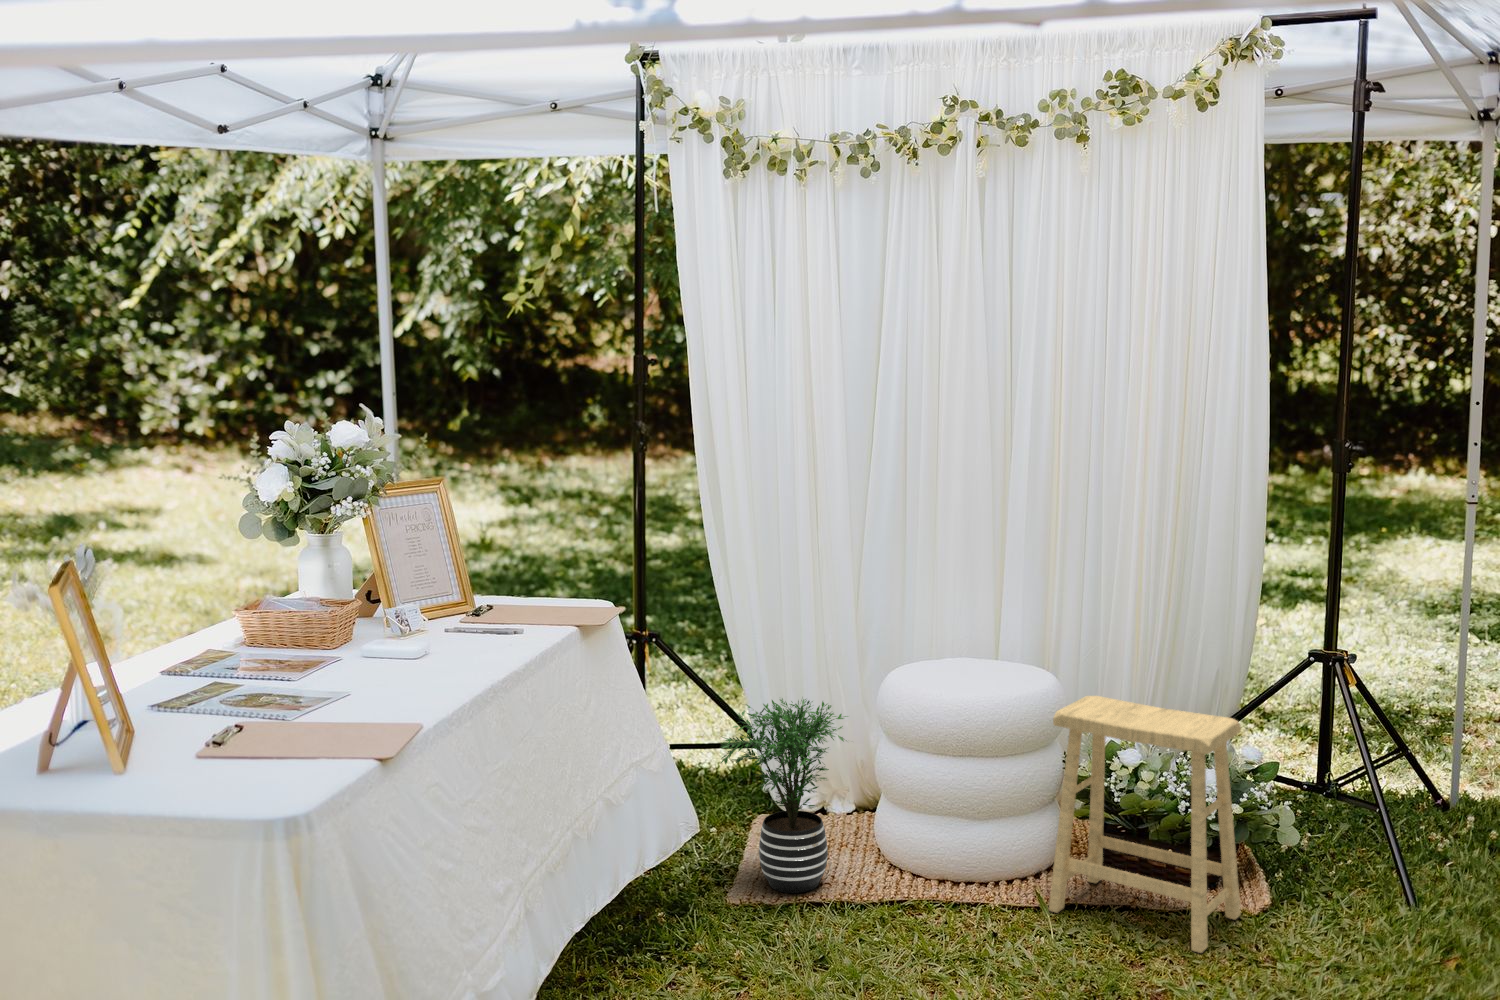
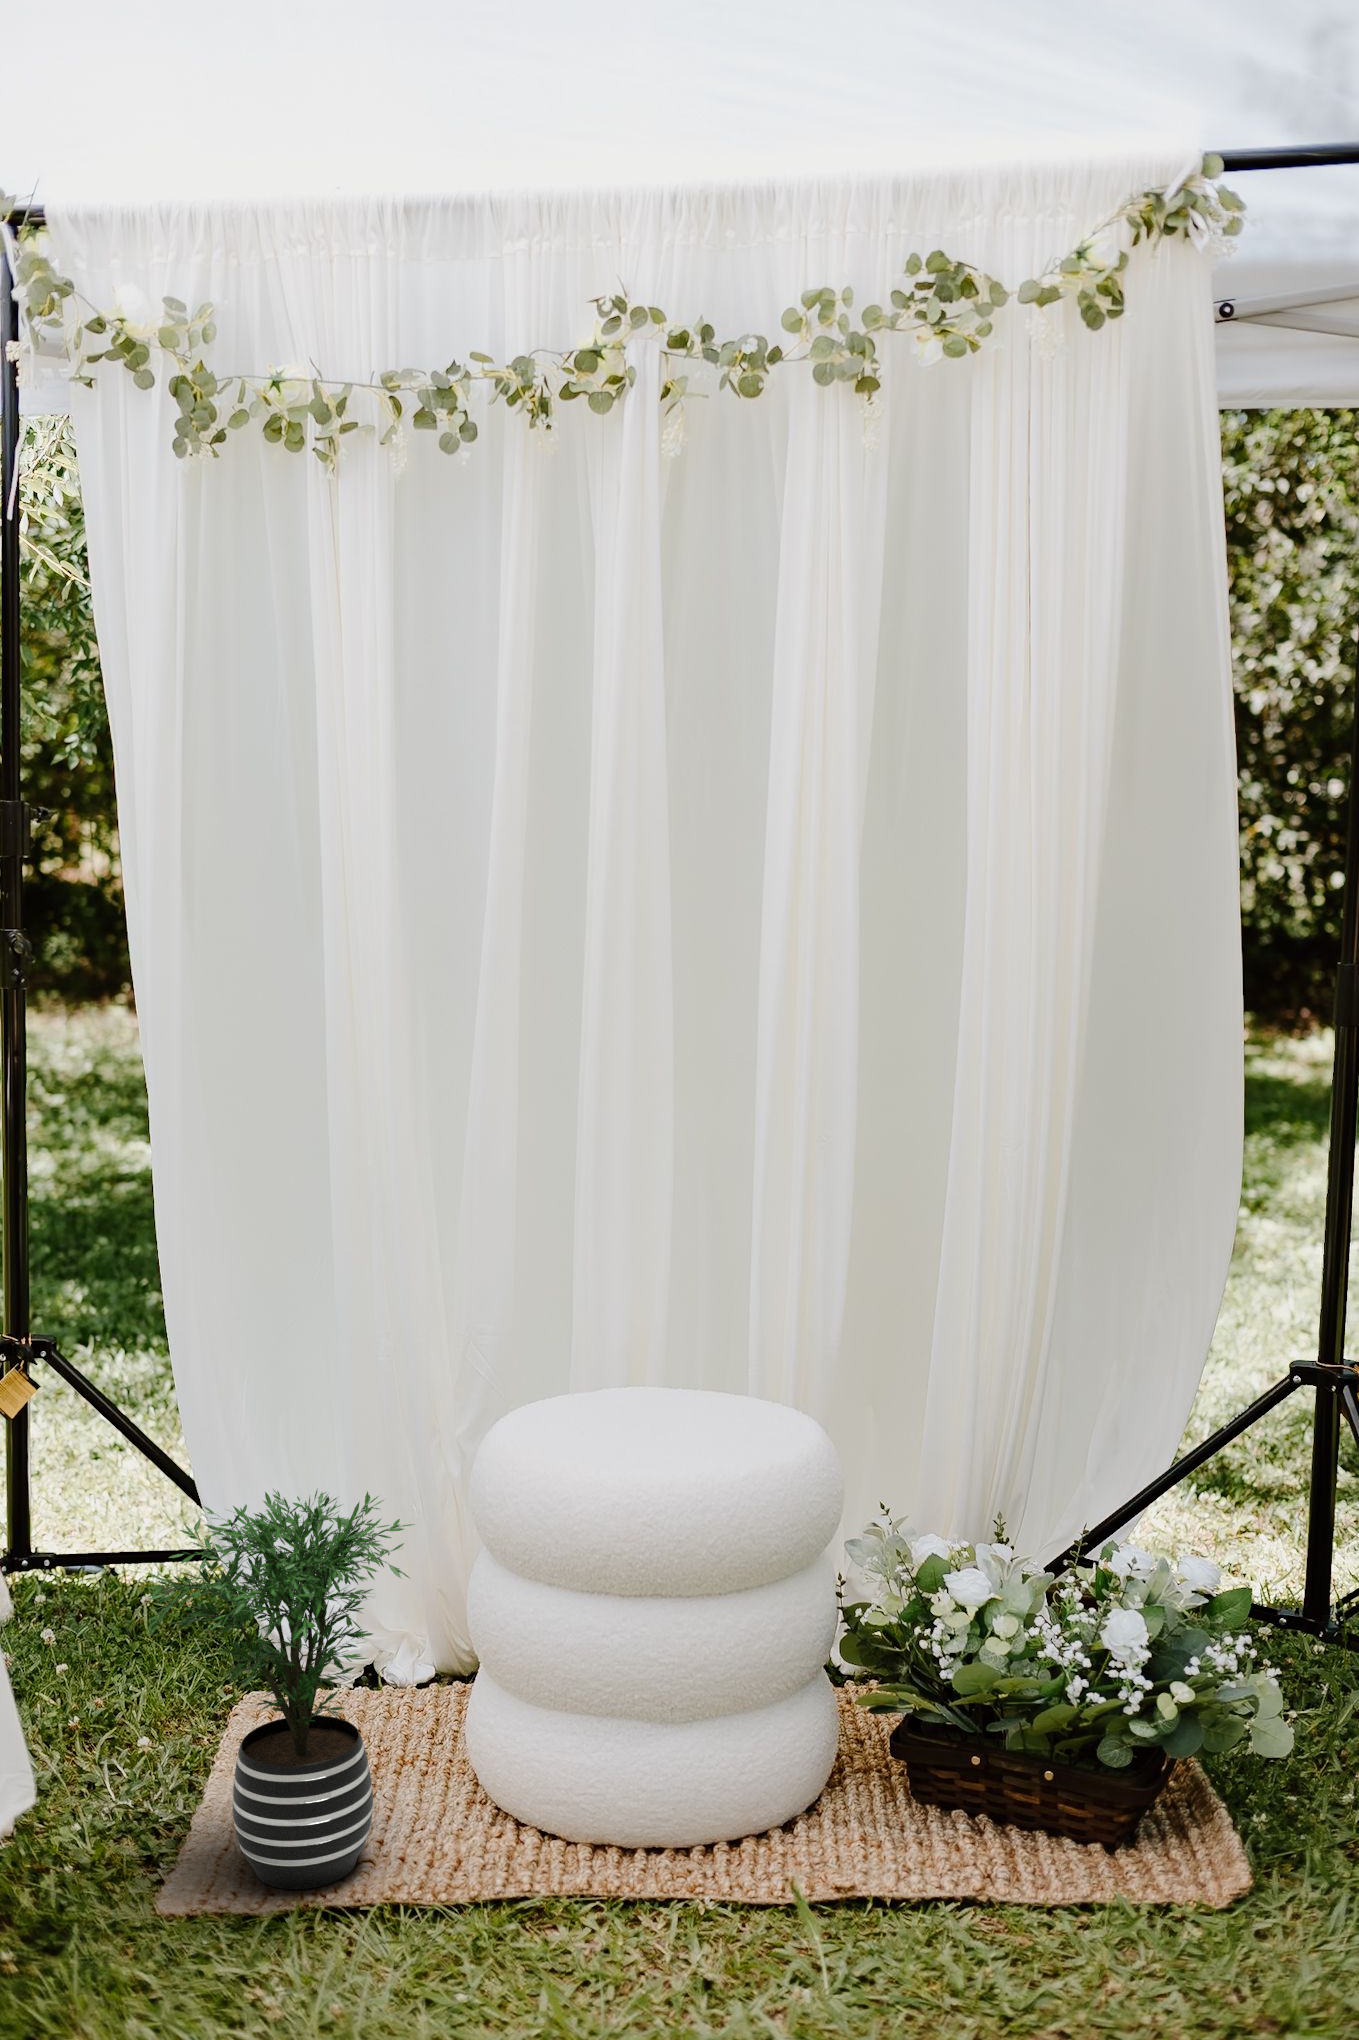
footstool: present [1049,696,1241,953] -> none [803,1472,1176,1999]

